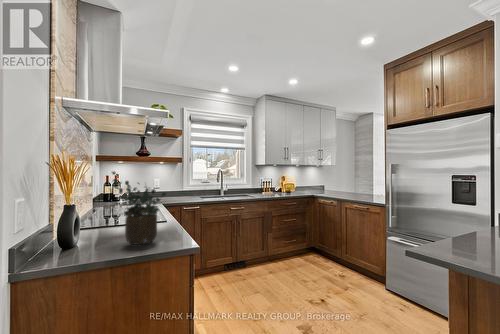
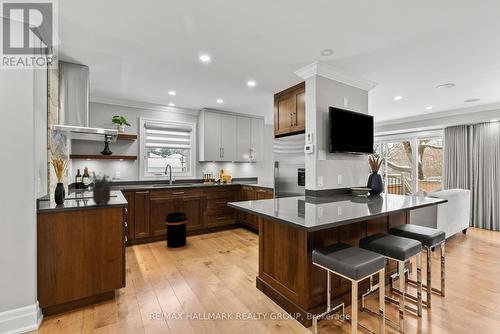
trash can: none [224,238,256,298] -> present [165,212,188,251]

